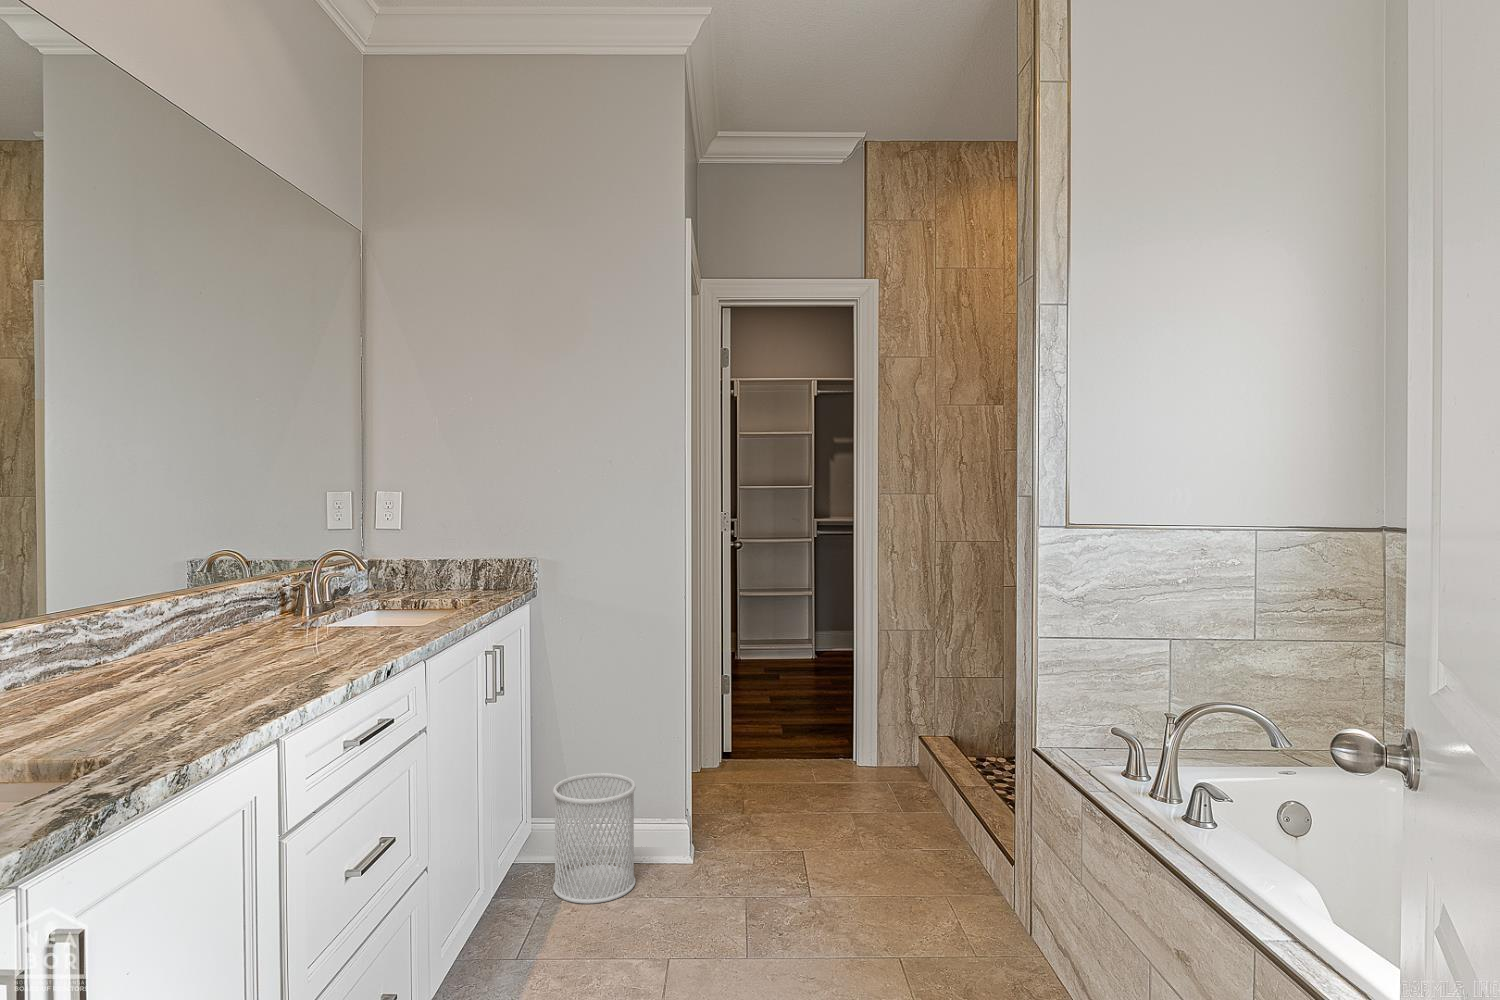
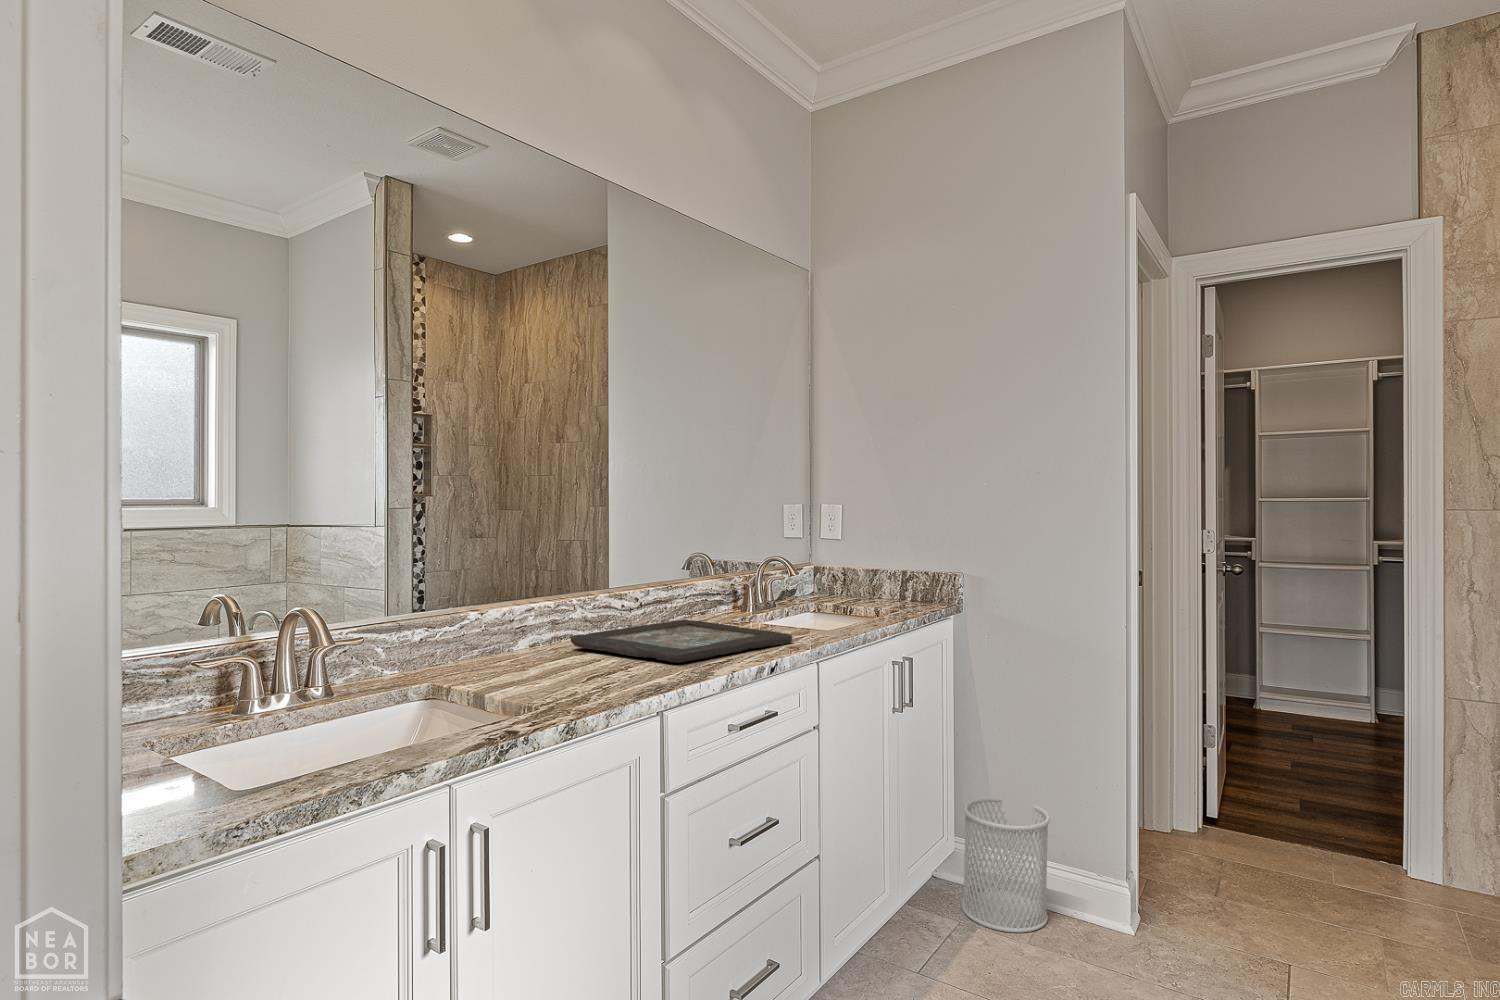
decorative tray: none [83,631,393,680] -> present [571,619,792,663]

